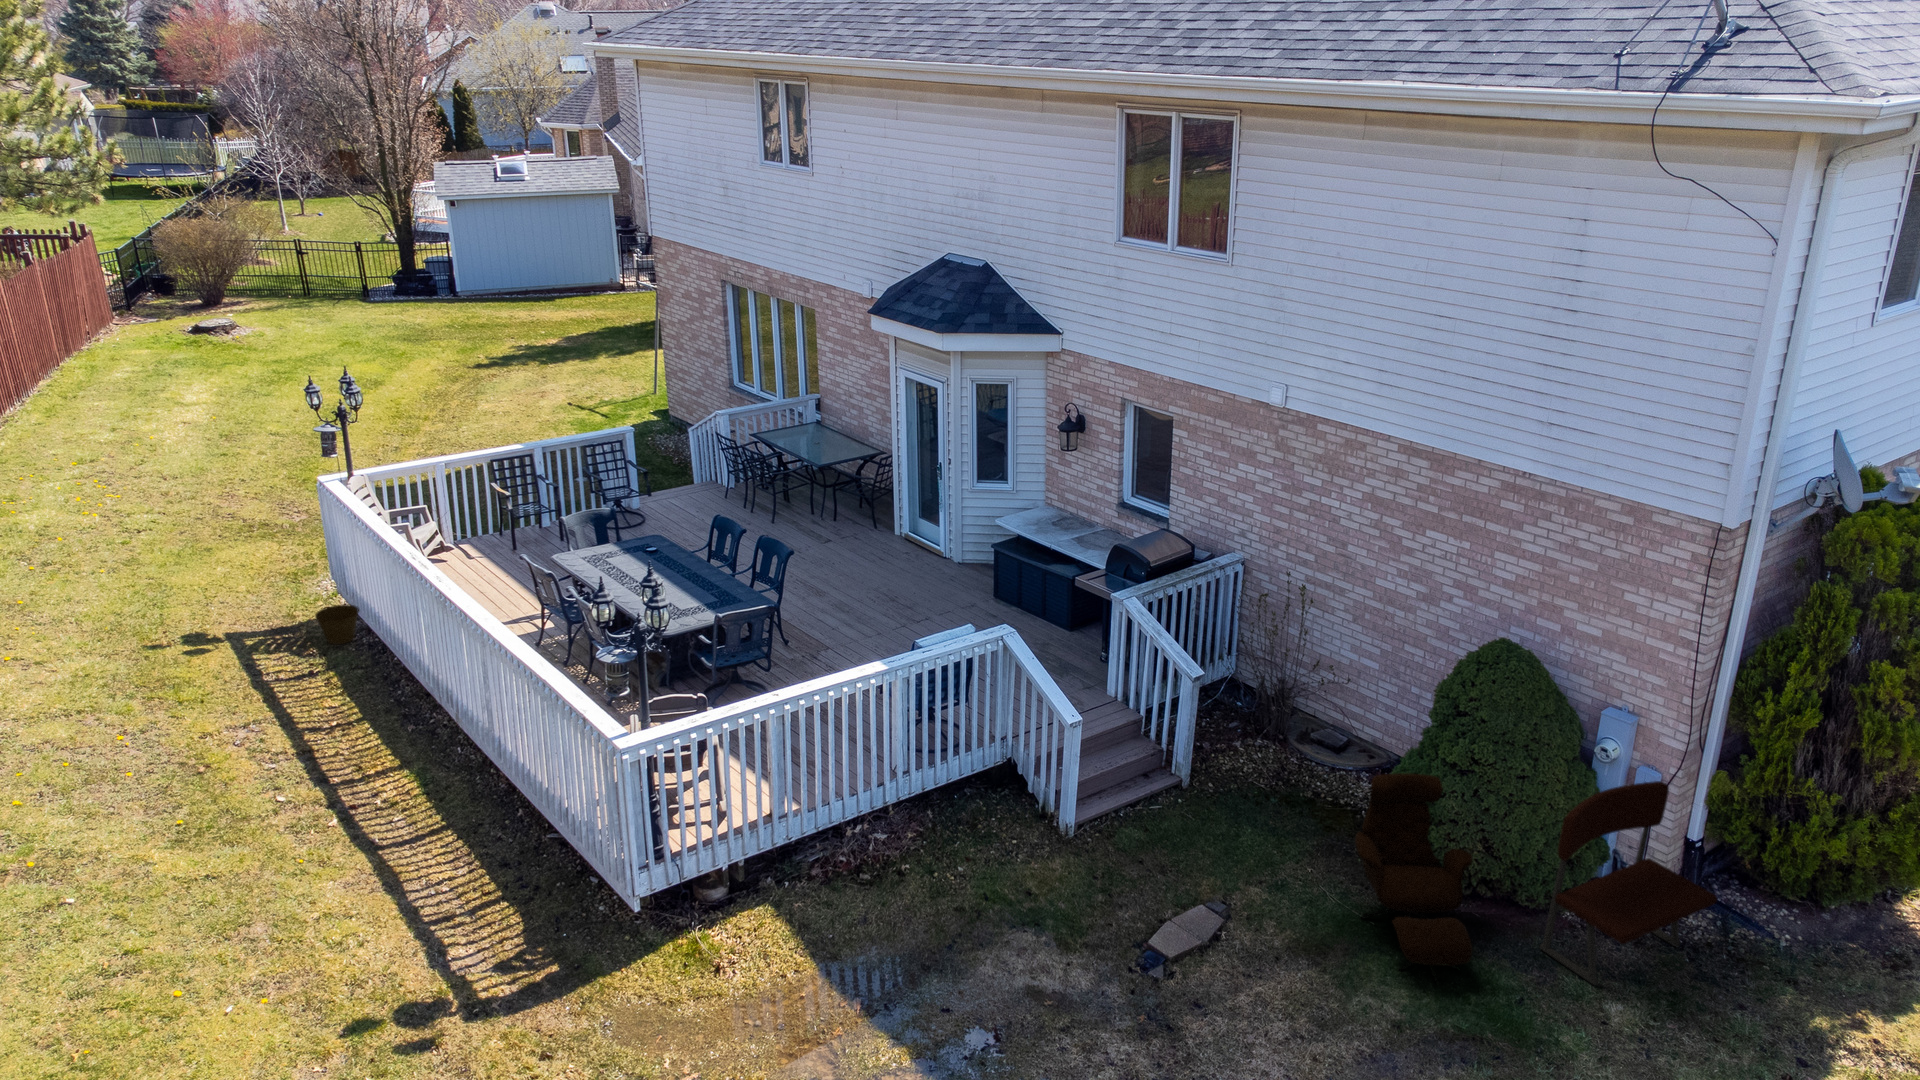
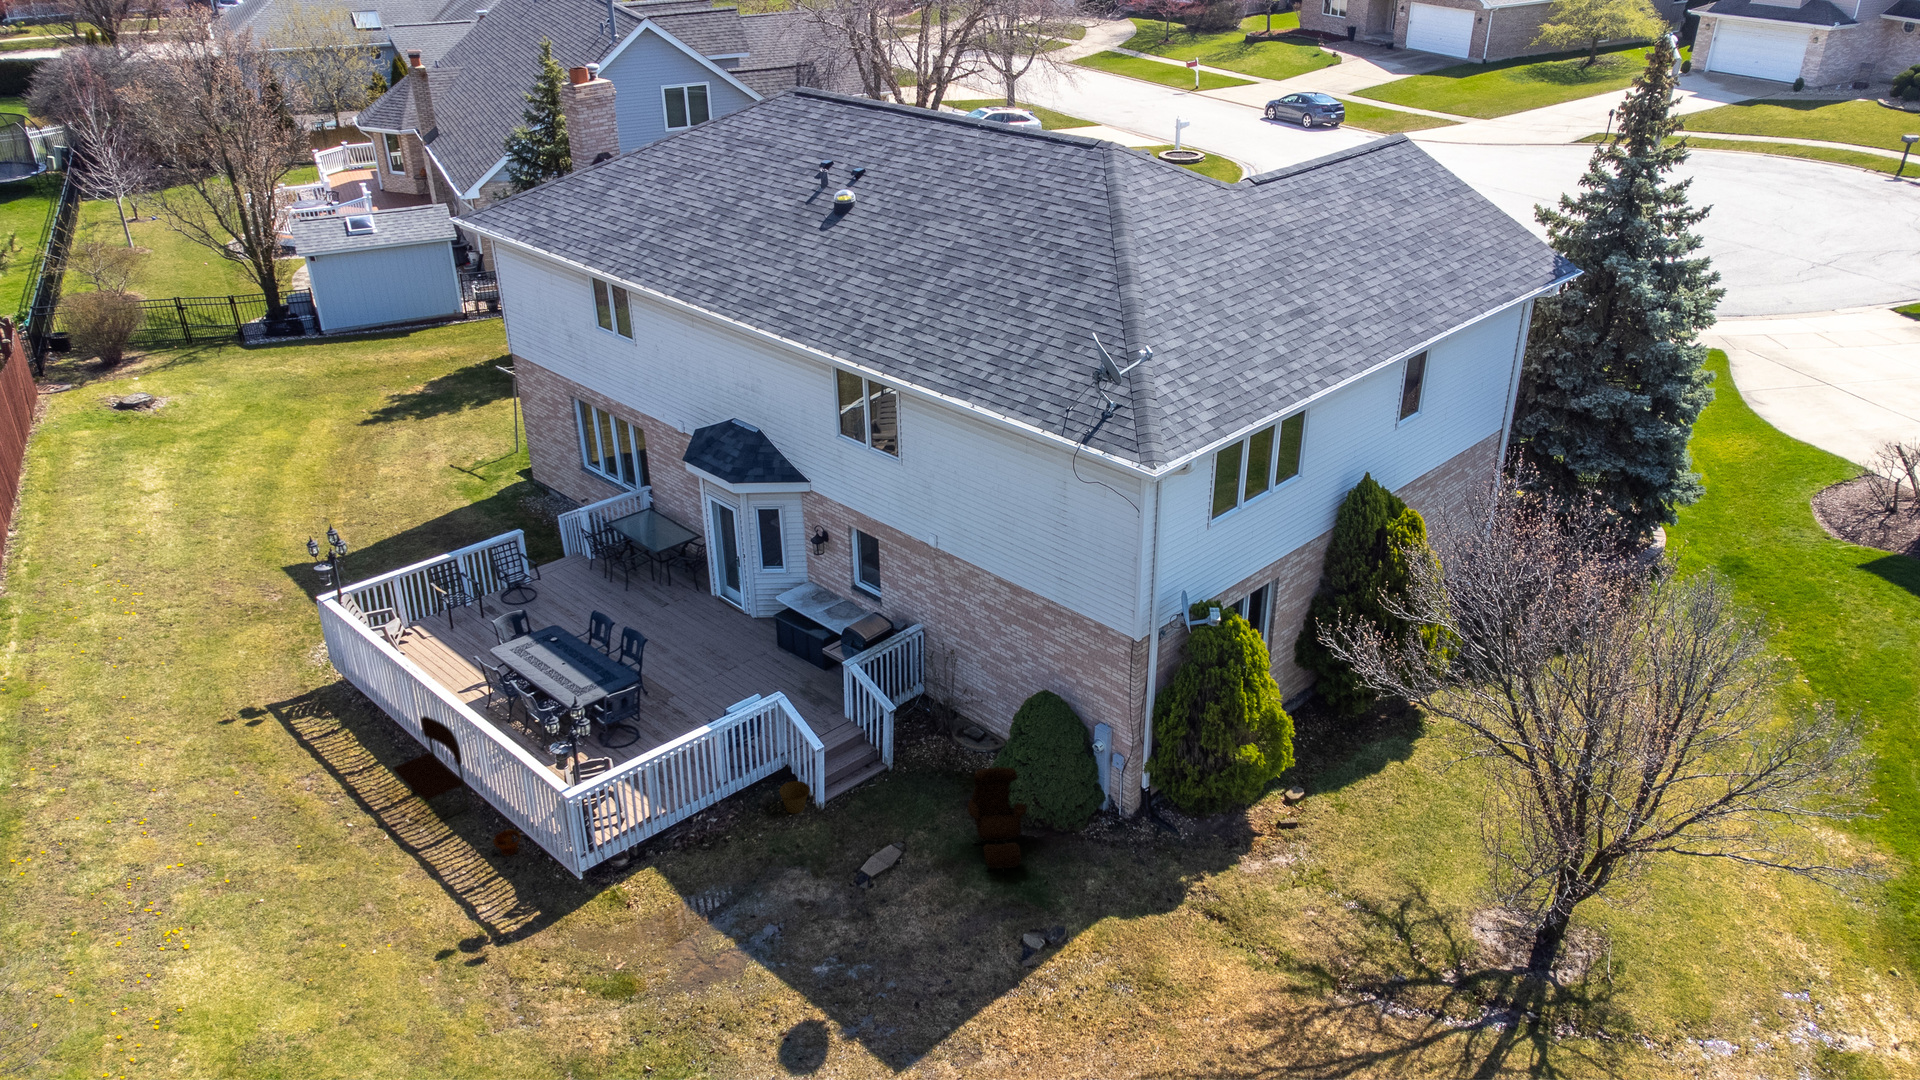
basket: present [315,604,359,645] -> present [779,781,810,813]
bench: present [1540,781,1717,985] -> present [393,716,470,820]
planter: none [499,821,548,866] -> present [493,829,521,856]

